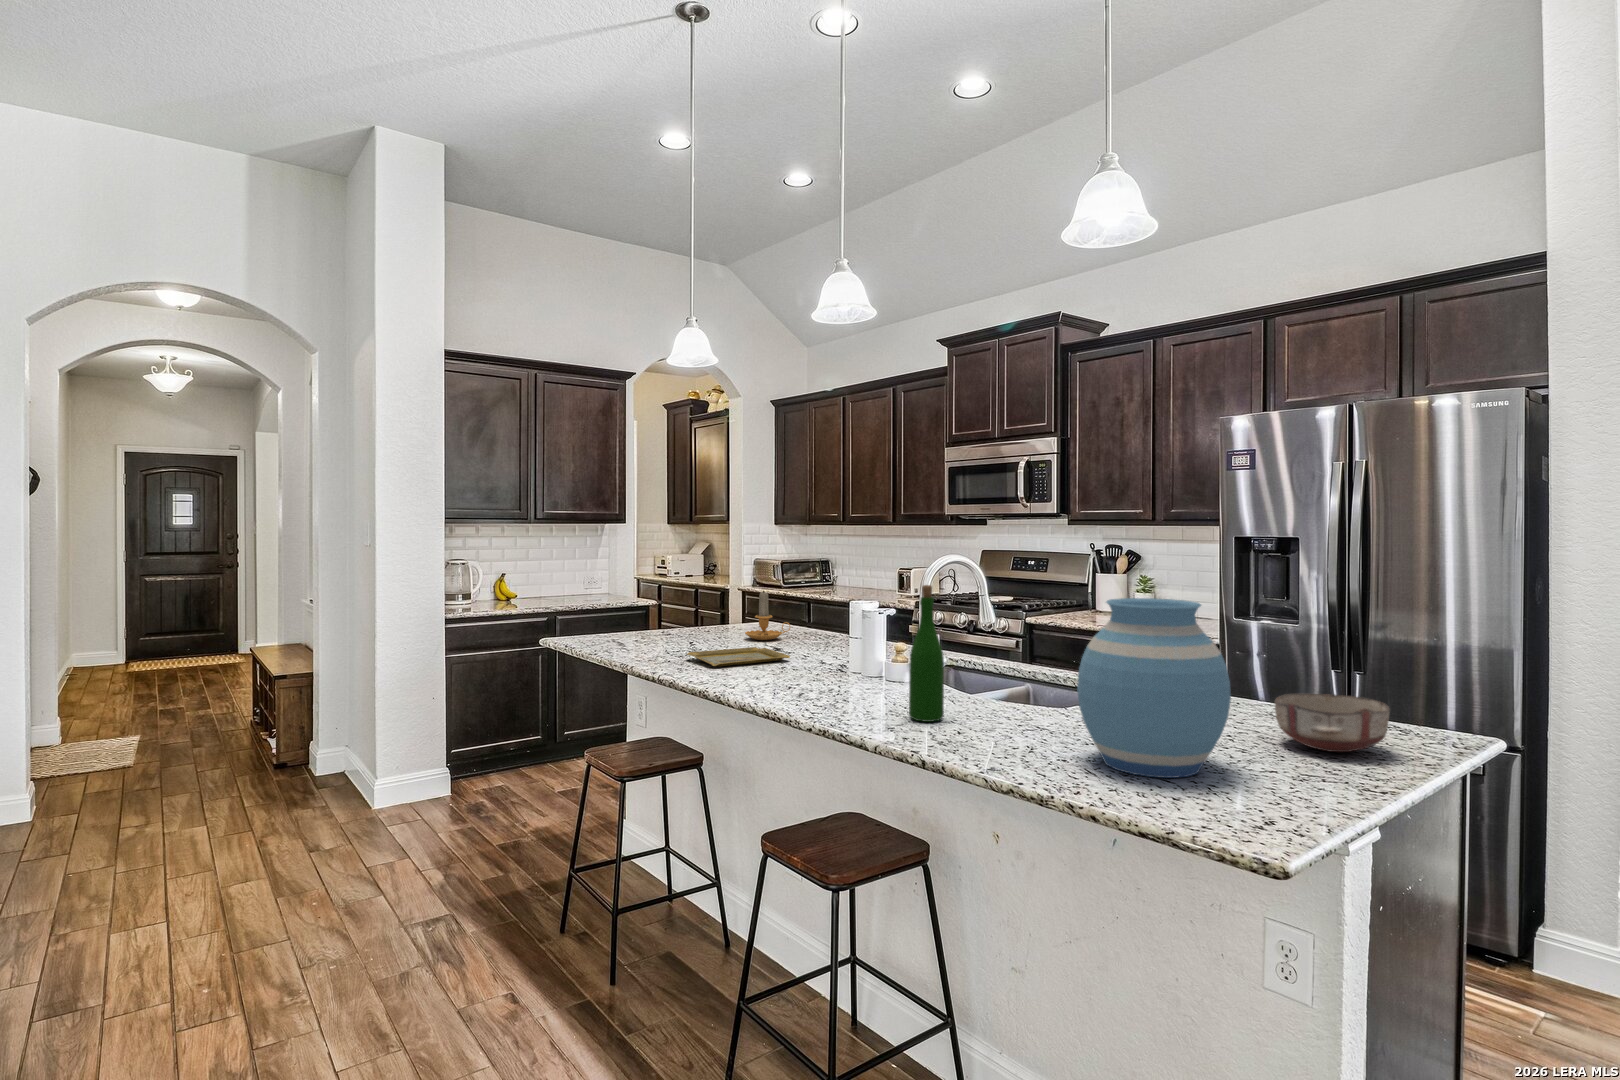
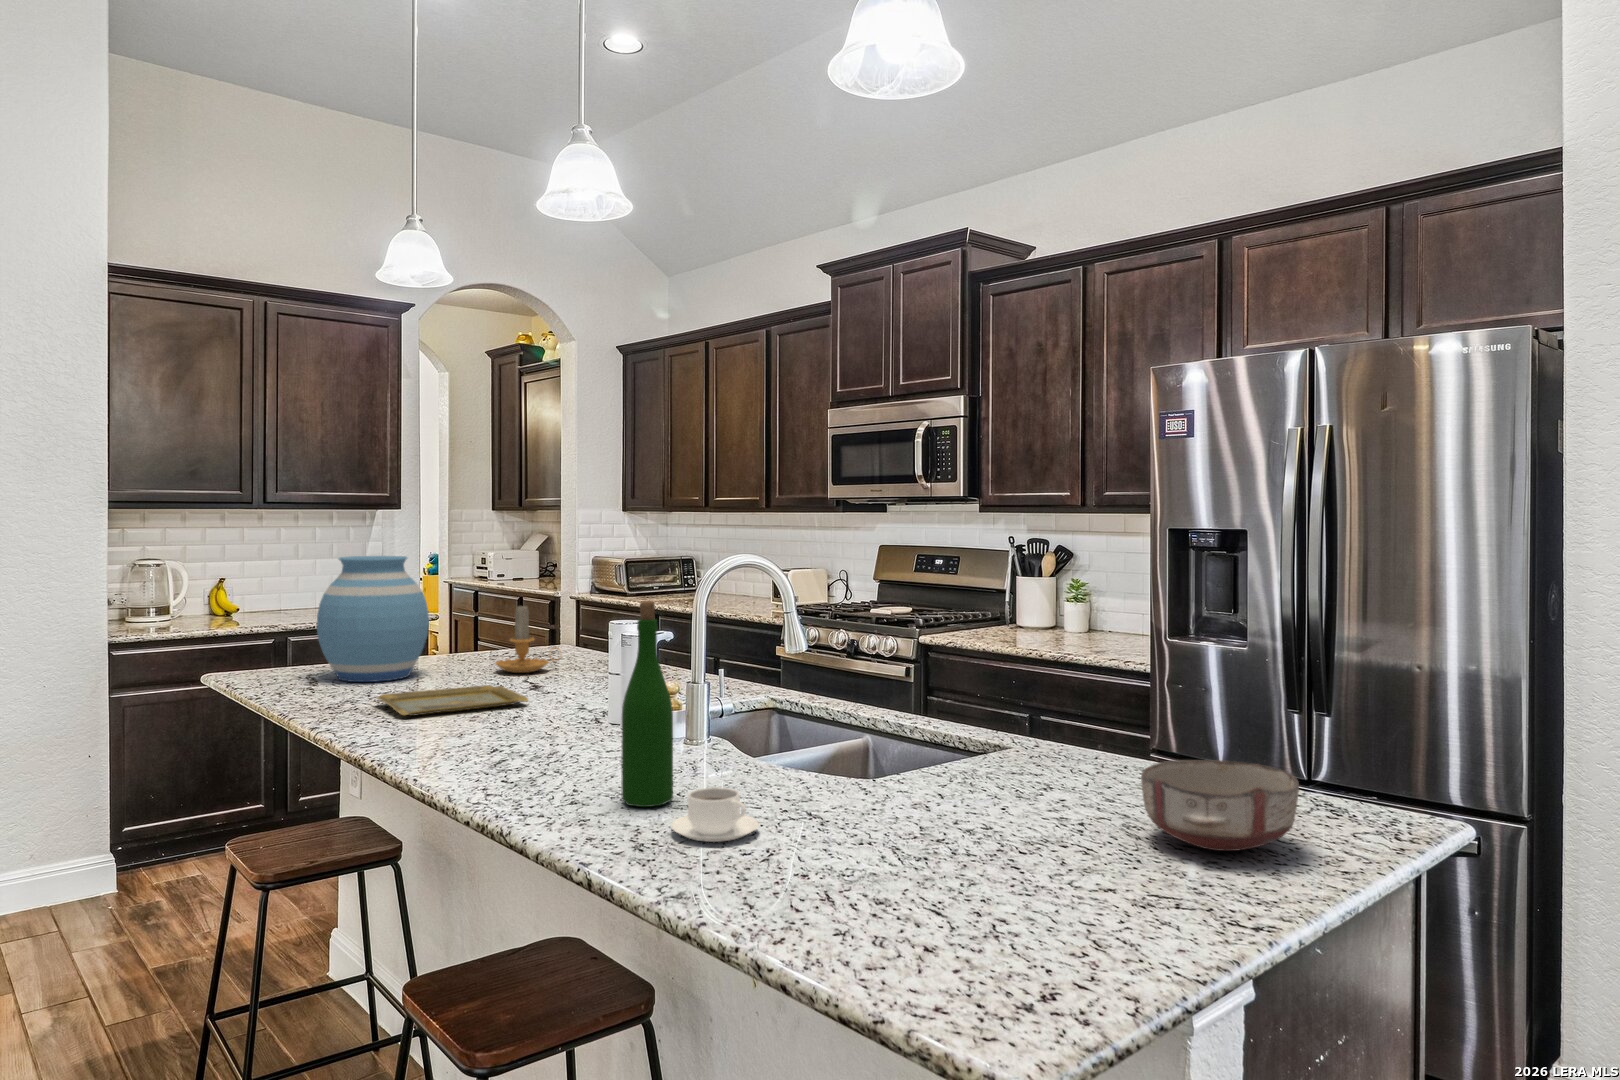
vase: present [1077,598,1231,778] -> present [317,556,429,682]
coffee cup: none [957,708,1016,742] -> present [671,788,759,842]

